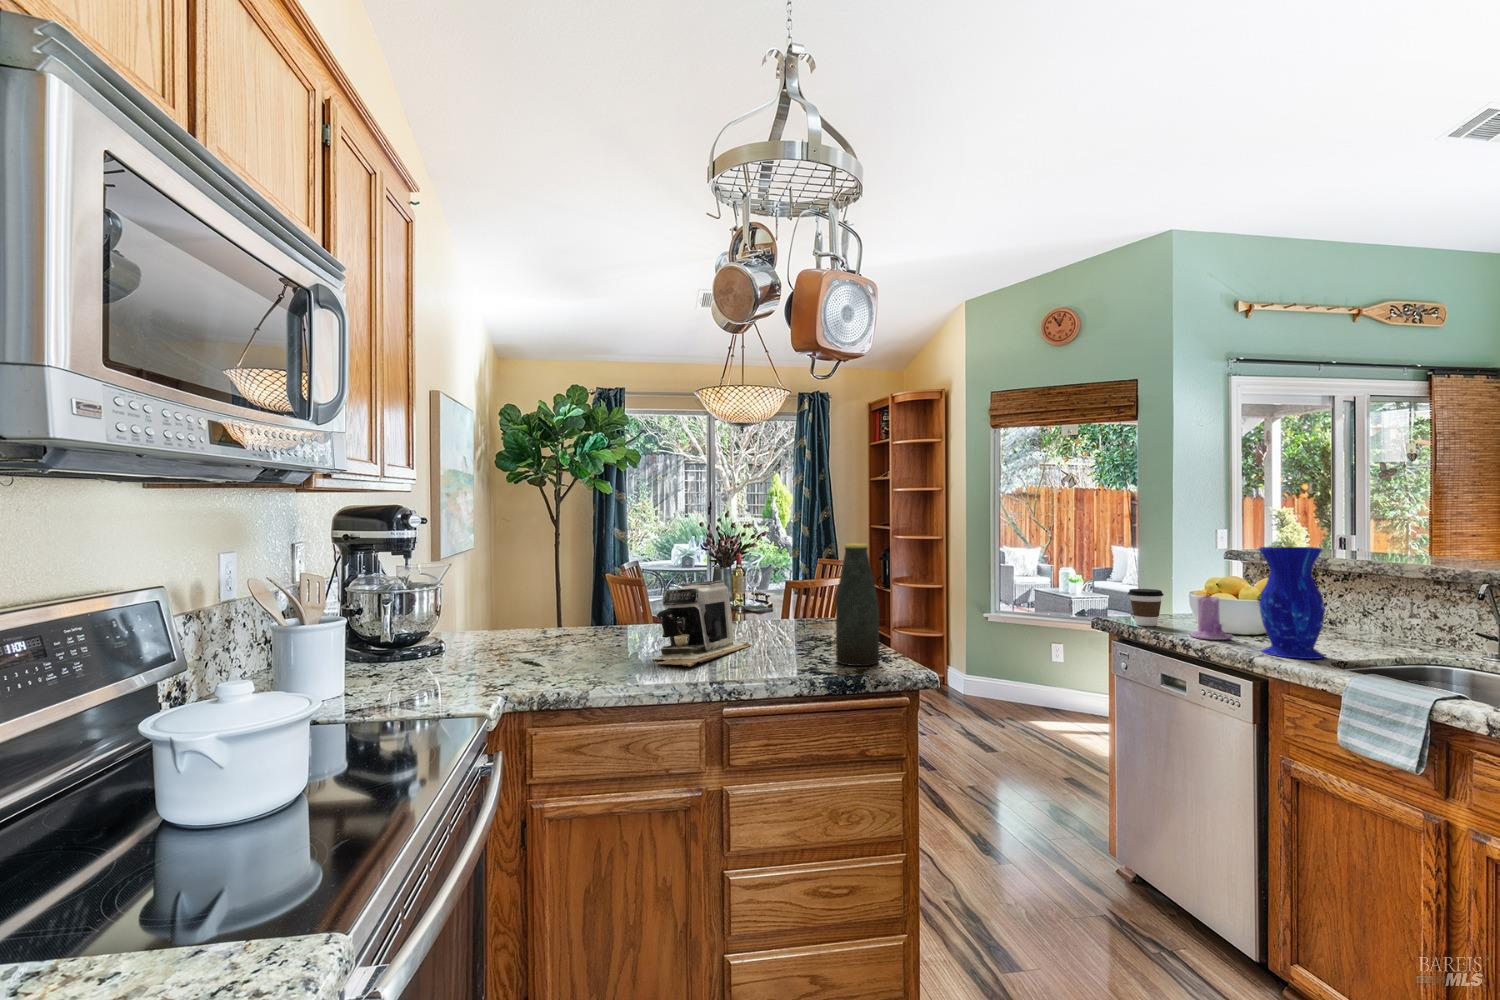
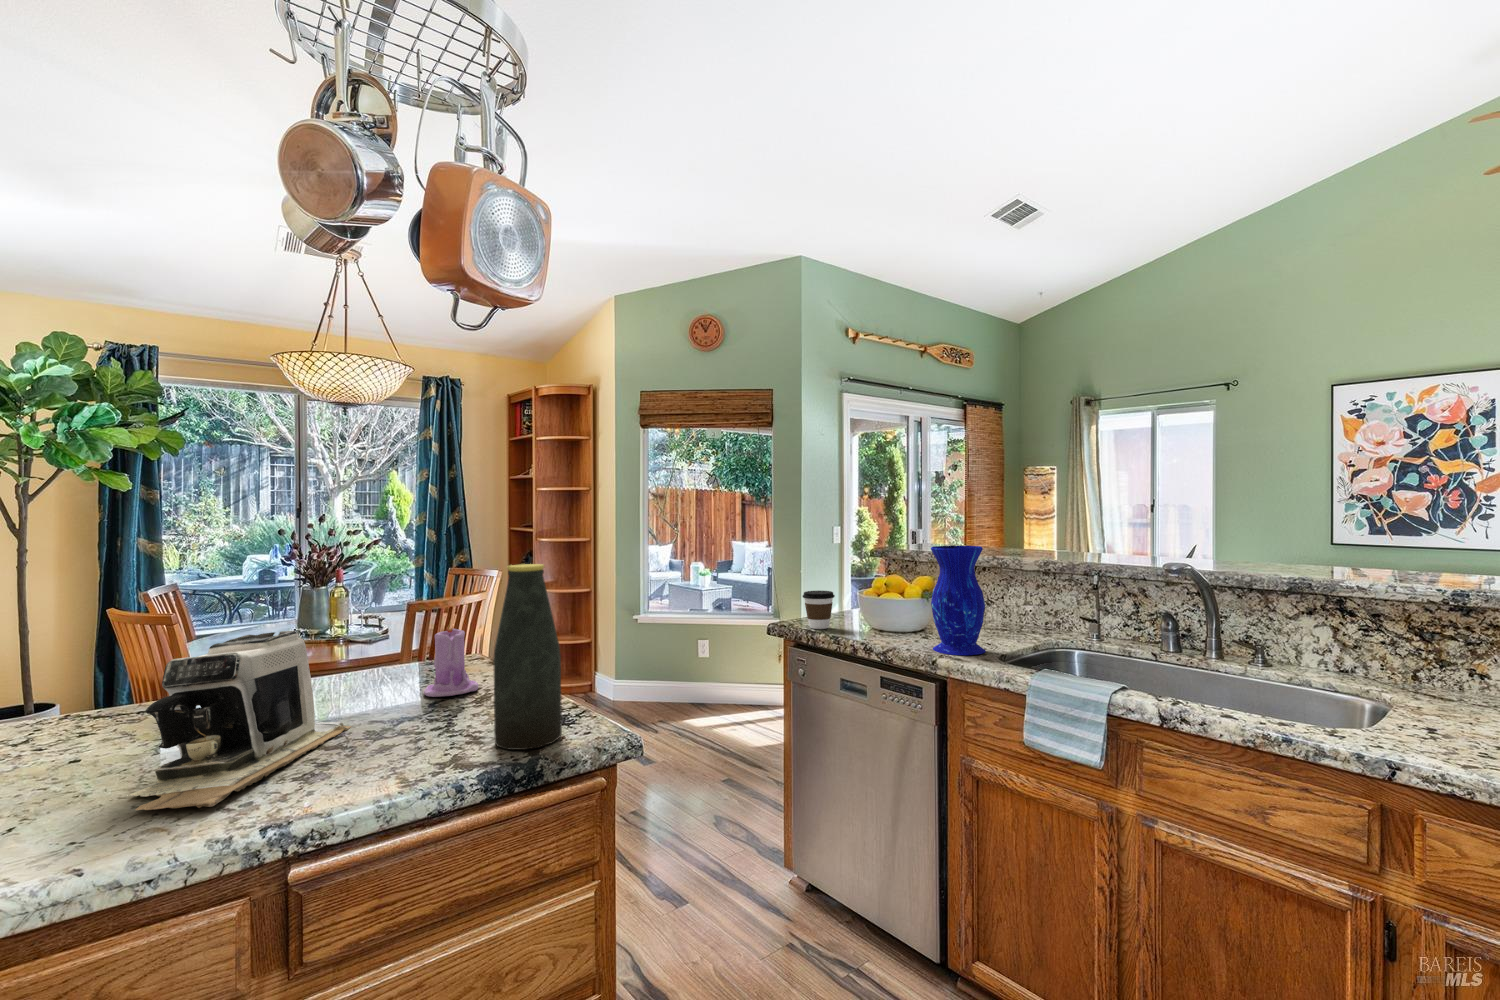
candle: present [1190,594,1233,640] -> present [424,622,479,697]

